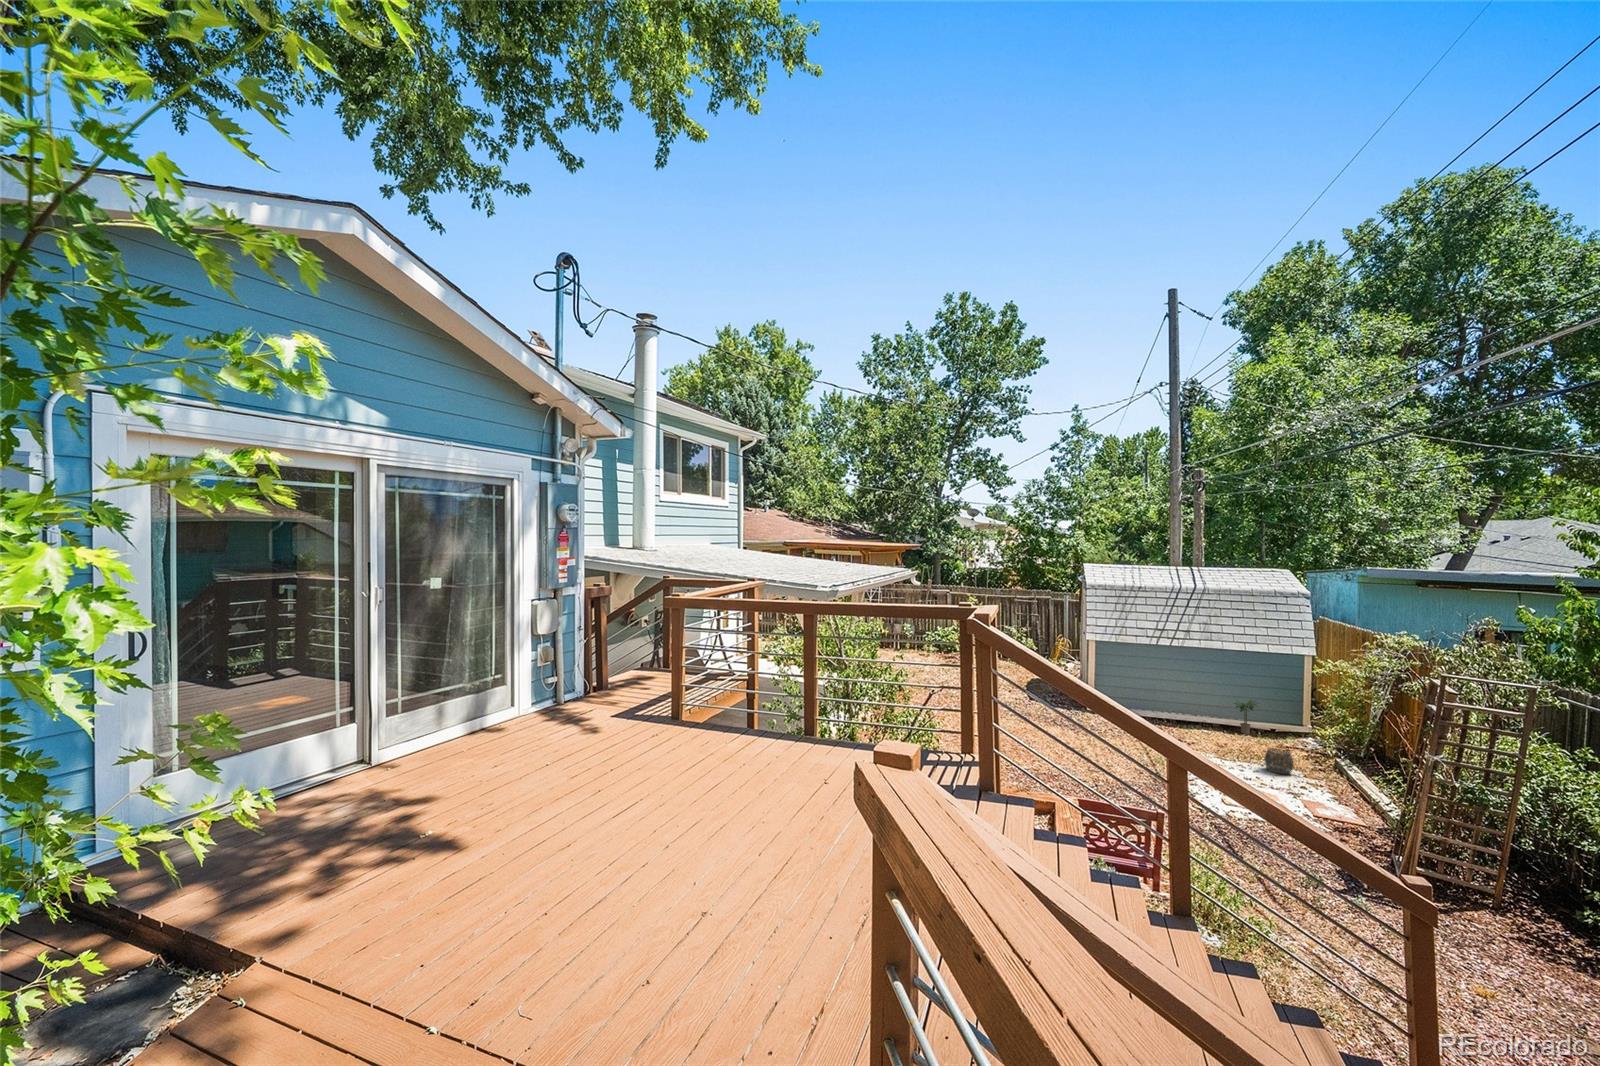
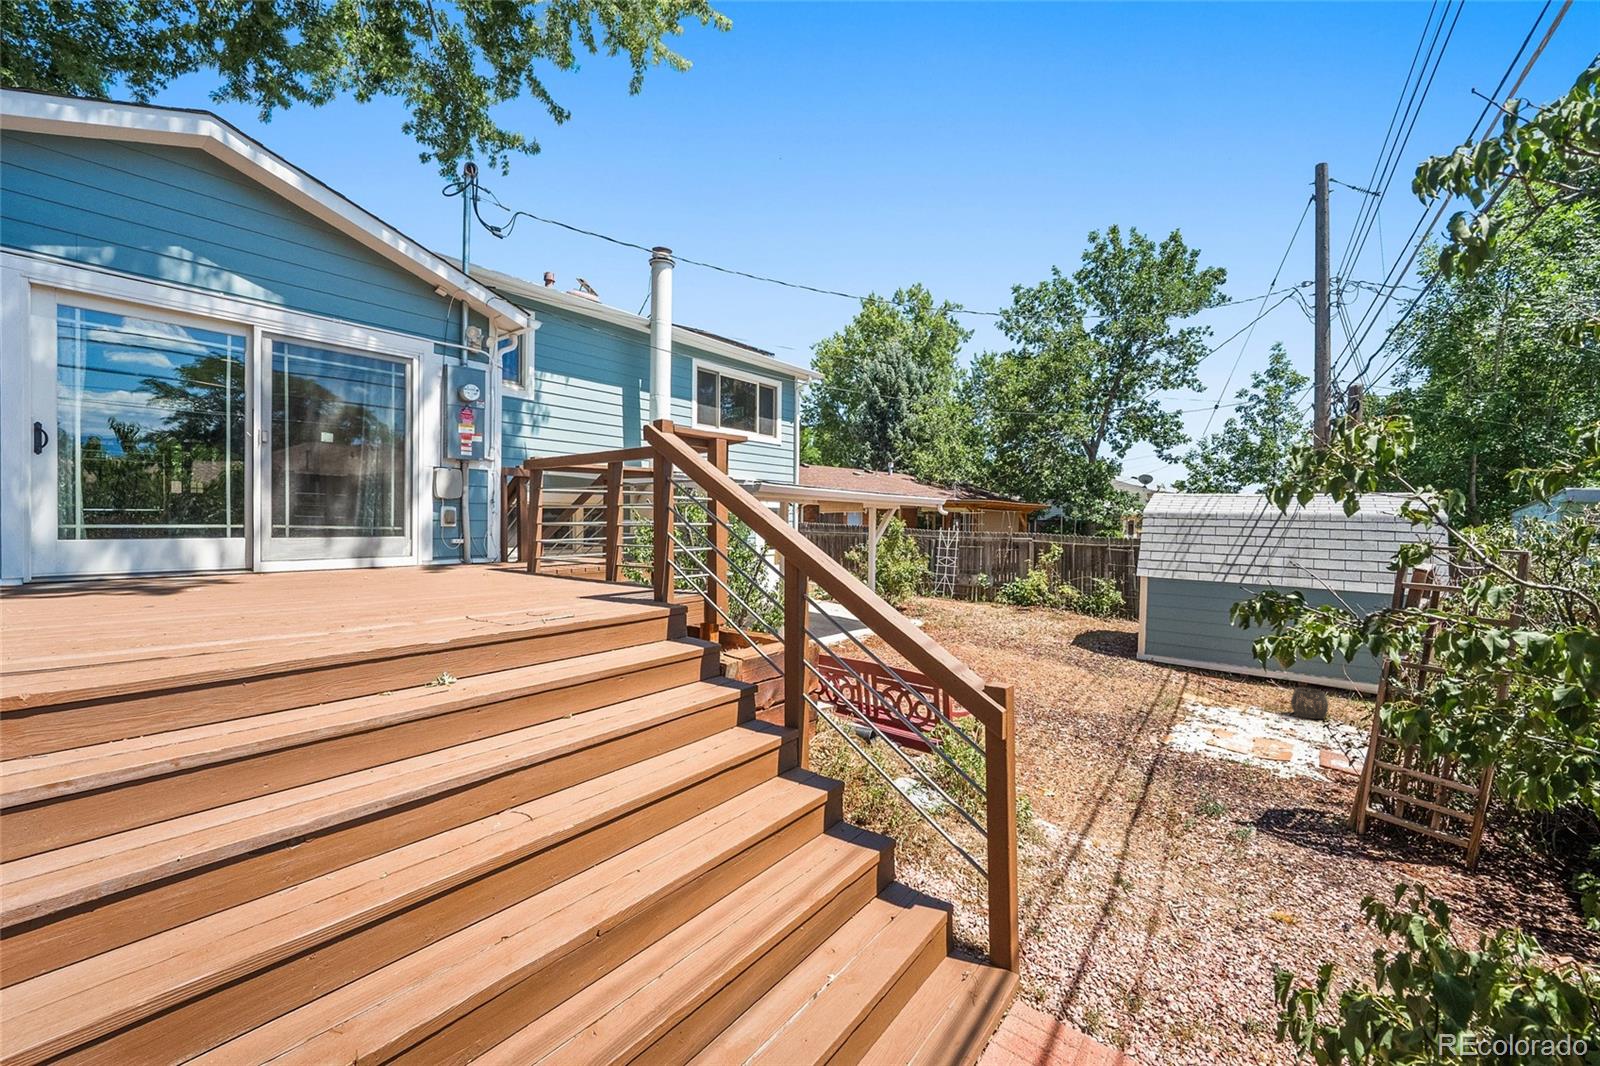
potted plant: present [1234,700,1257,734] -> none [1313,648,1350,690]

